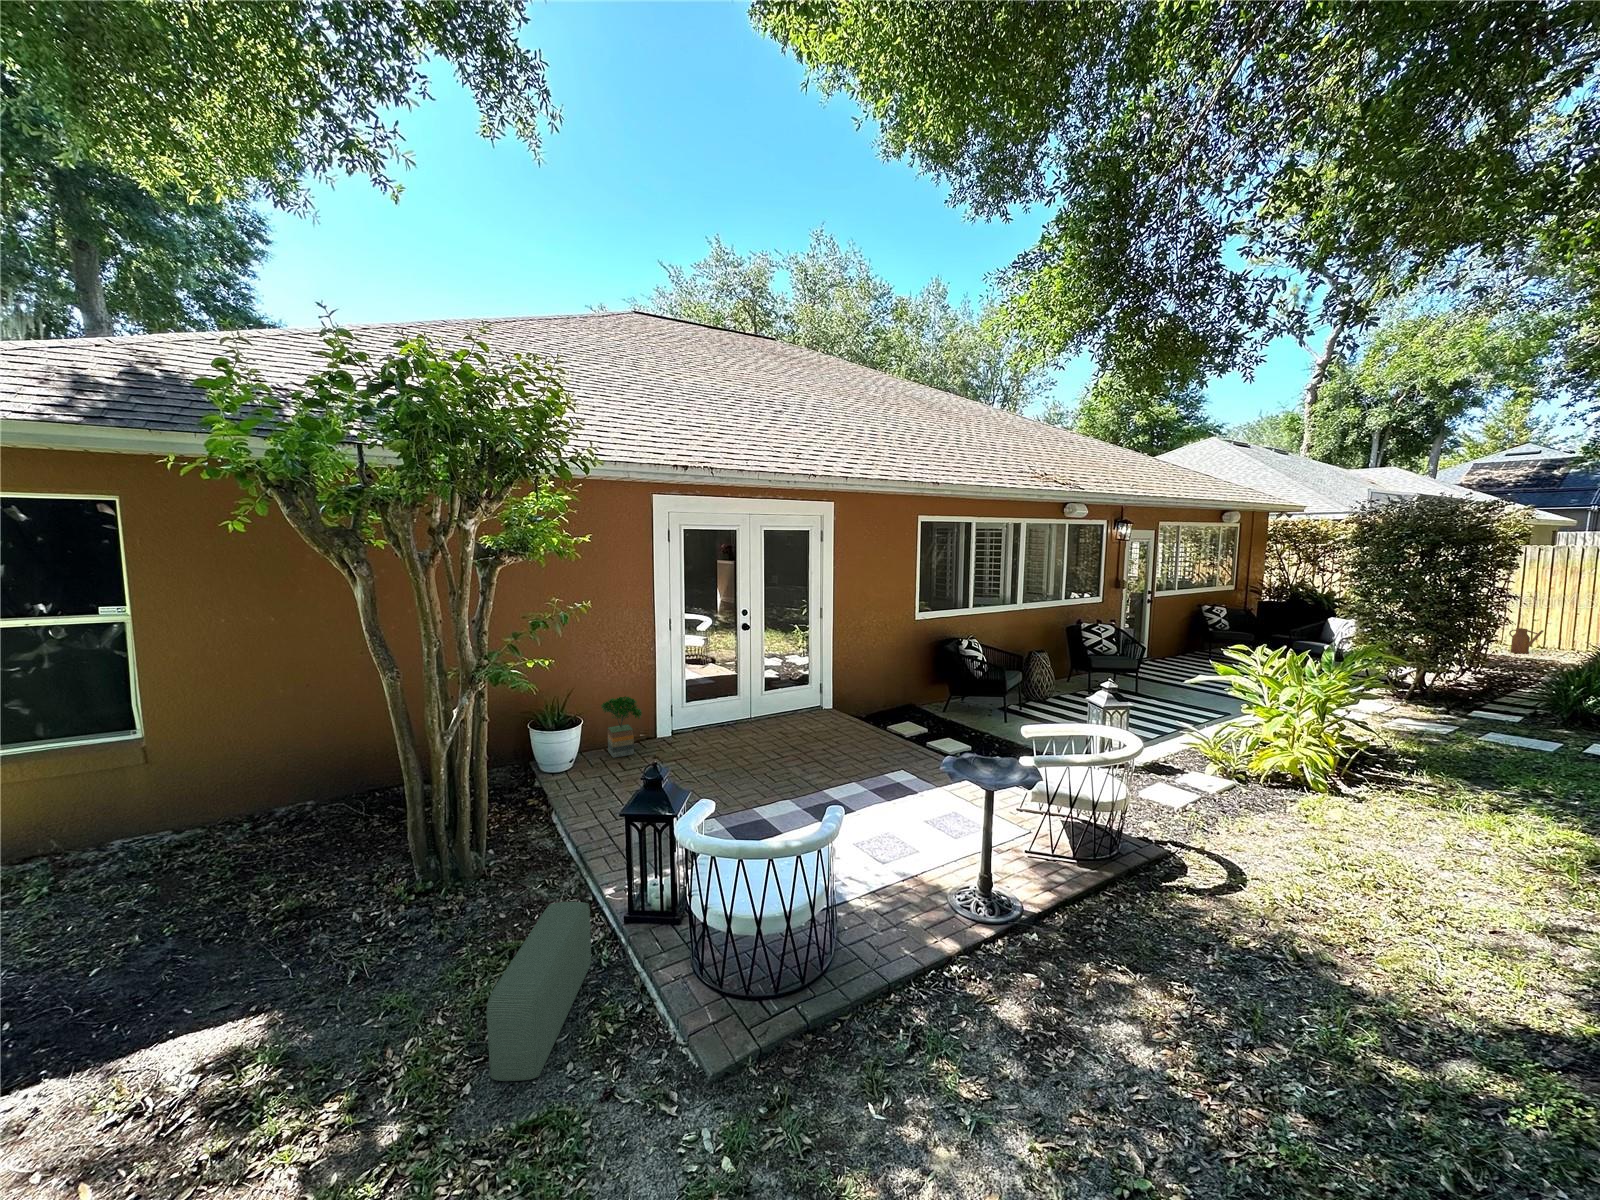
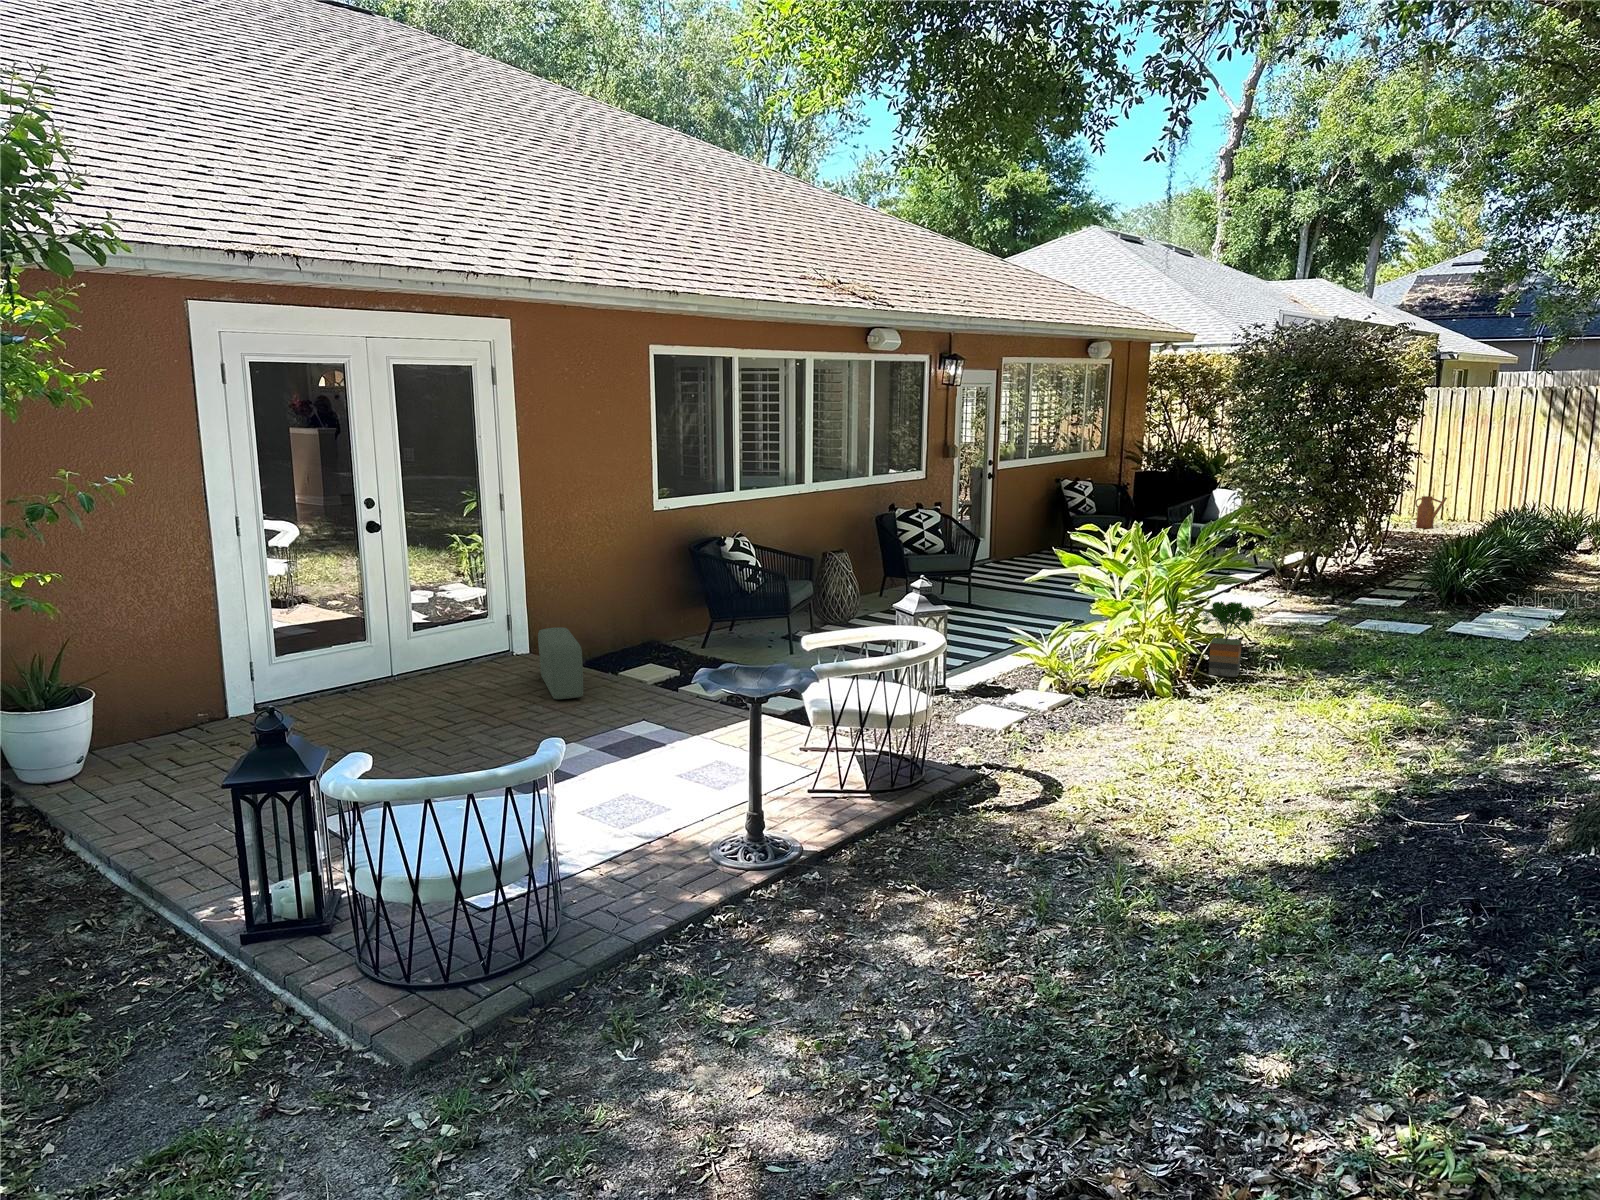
potted tree: present [601,696,642,758] -> present [1202,601,1255,677]
pouf: present [487,902,591,1081] -> present [538,627,583,699]

